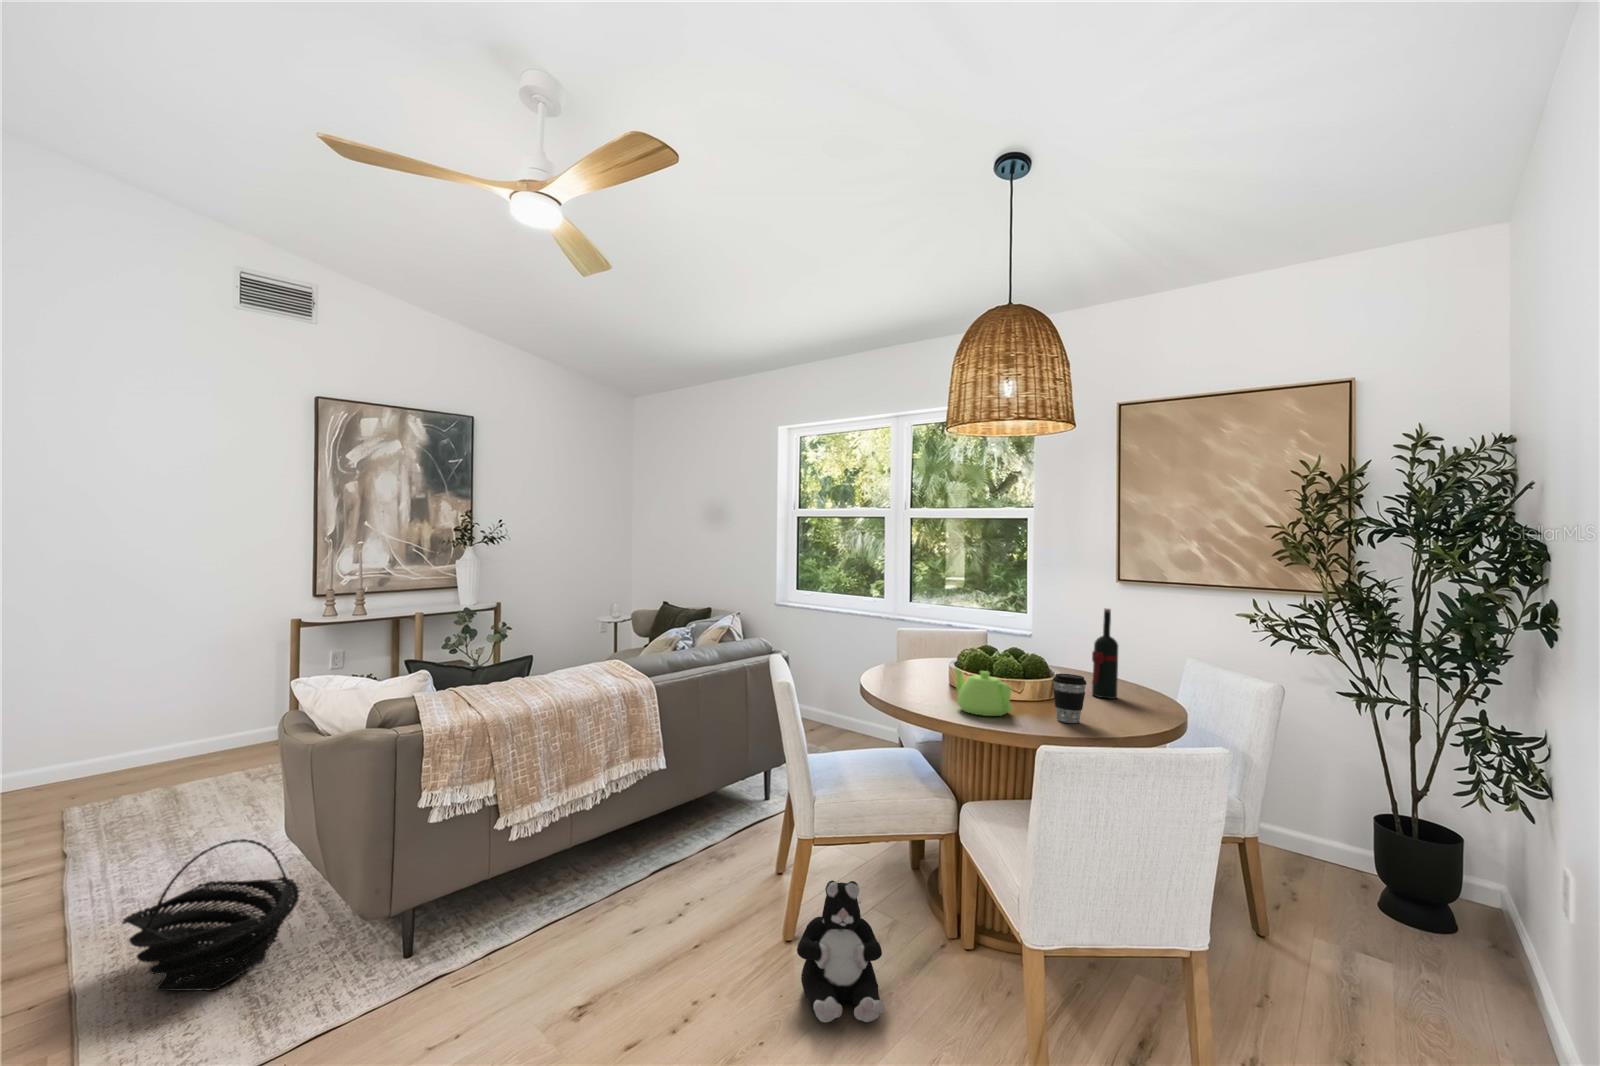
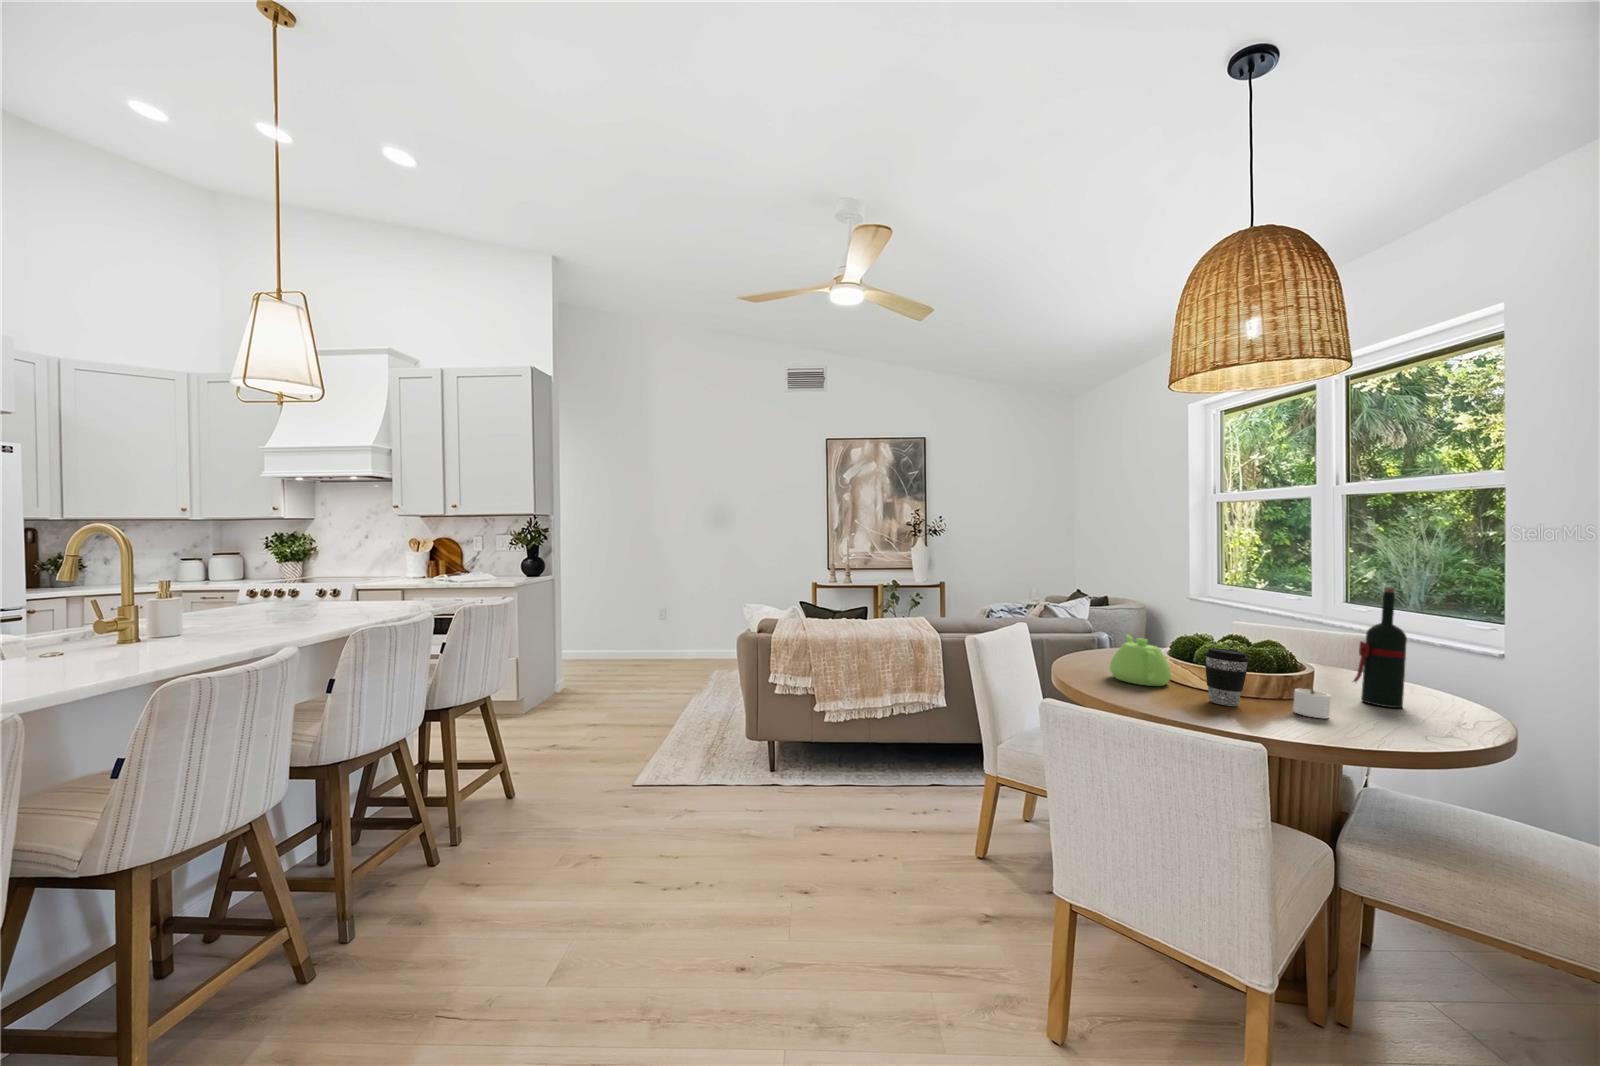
candle: none [1104,697,1137,723] -> present [1293,689,1331,719]
basket: present [123,839,299,991] -> none [663,684,734,758]
plush toy: present [797,881,884,1023] -> none [930,803,1016,922]

